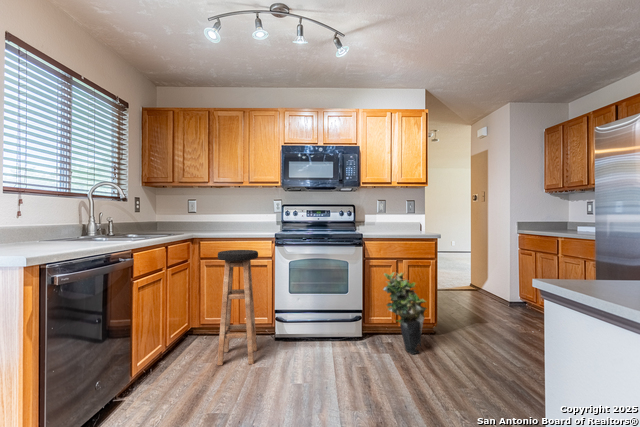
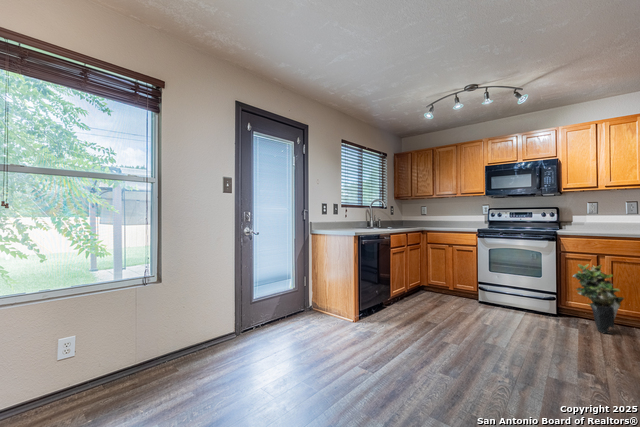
bar stool: present [217,250,258,365] -> none [436,238,463,309]

